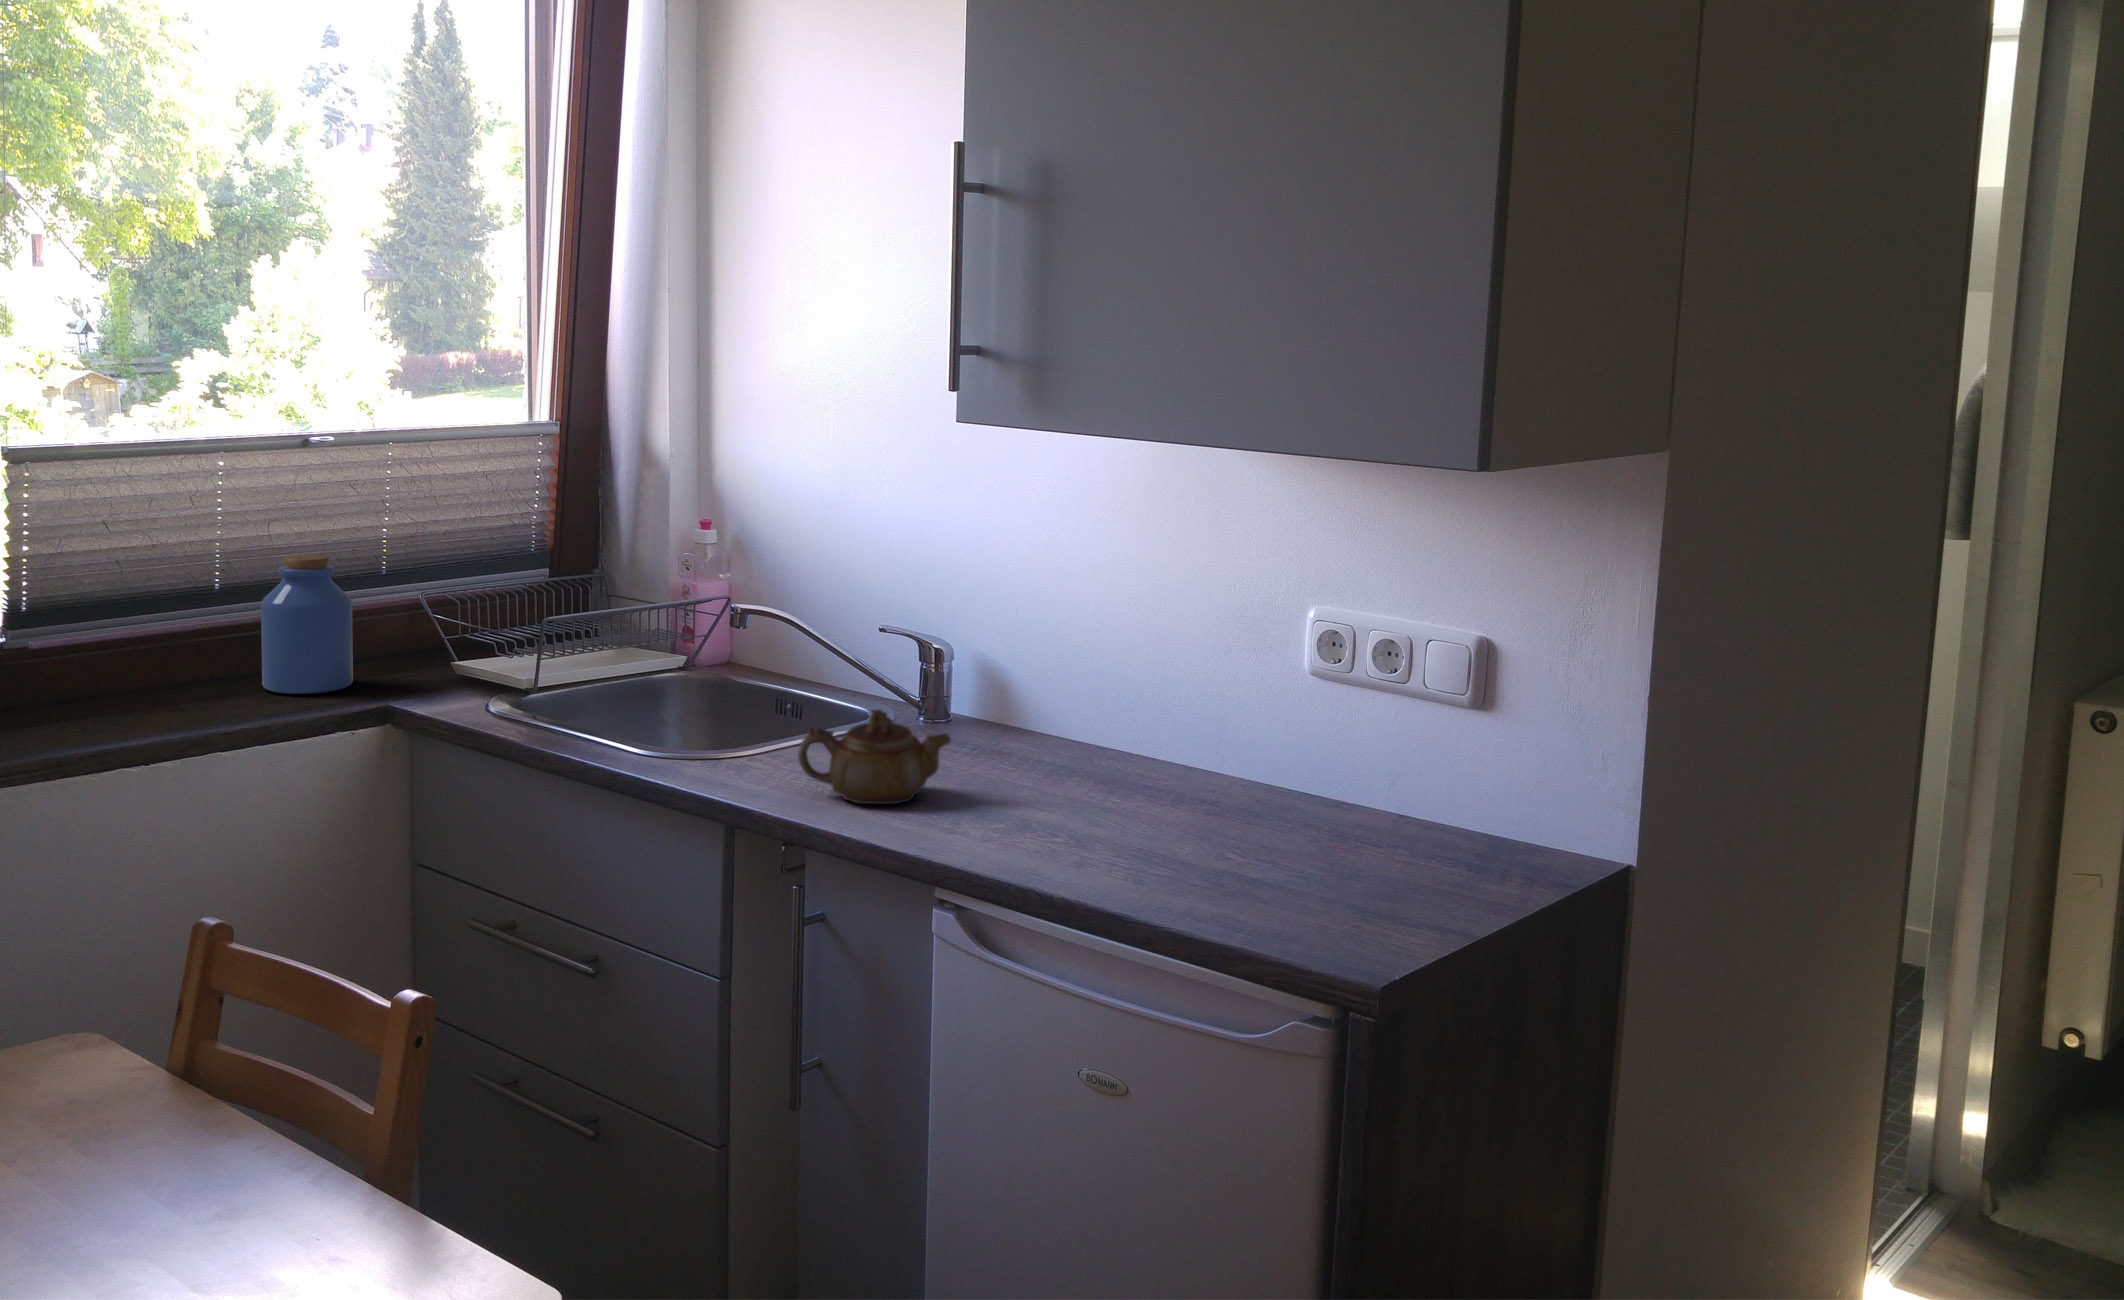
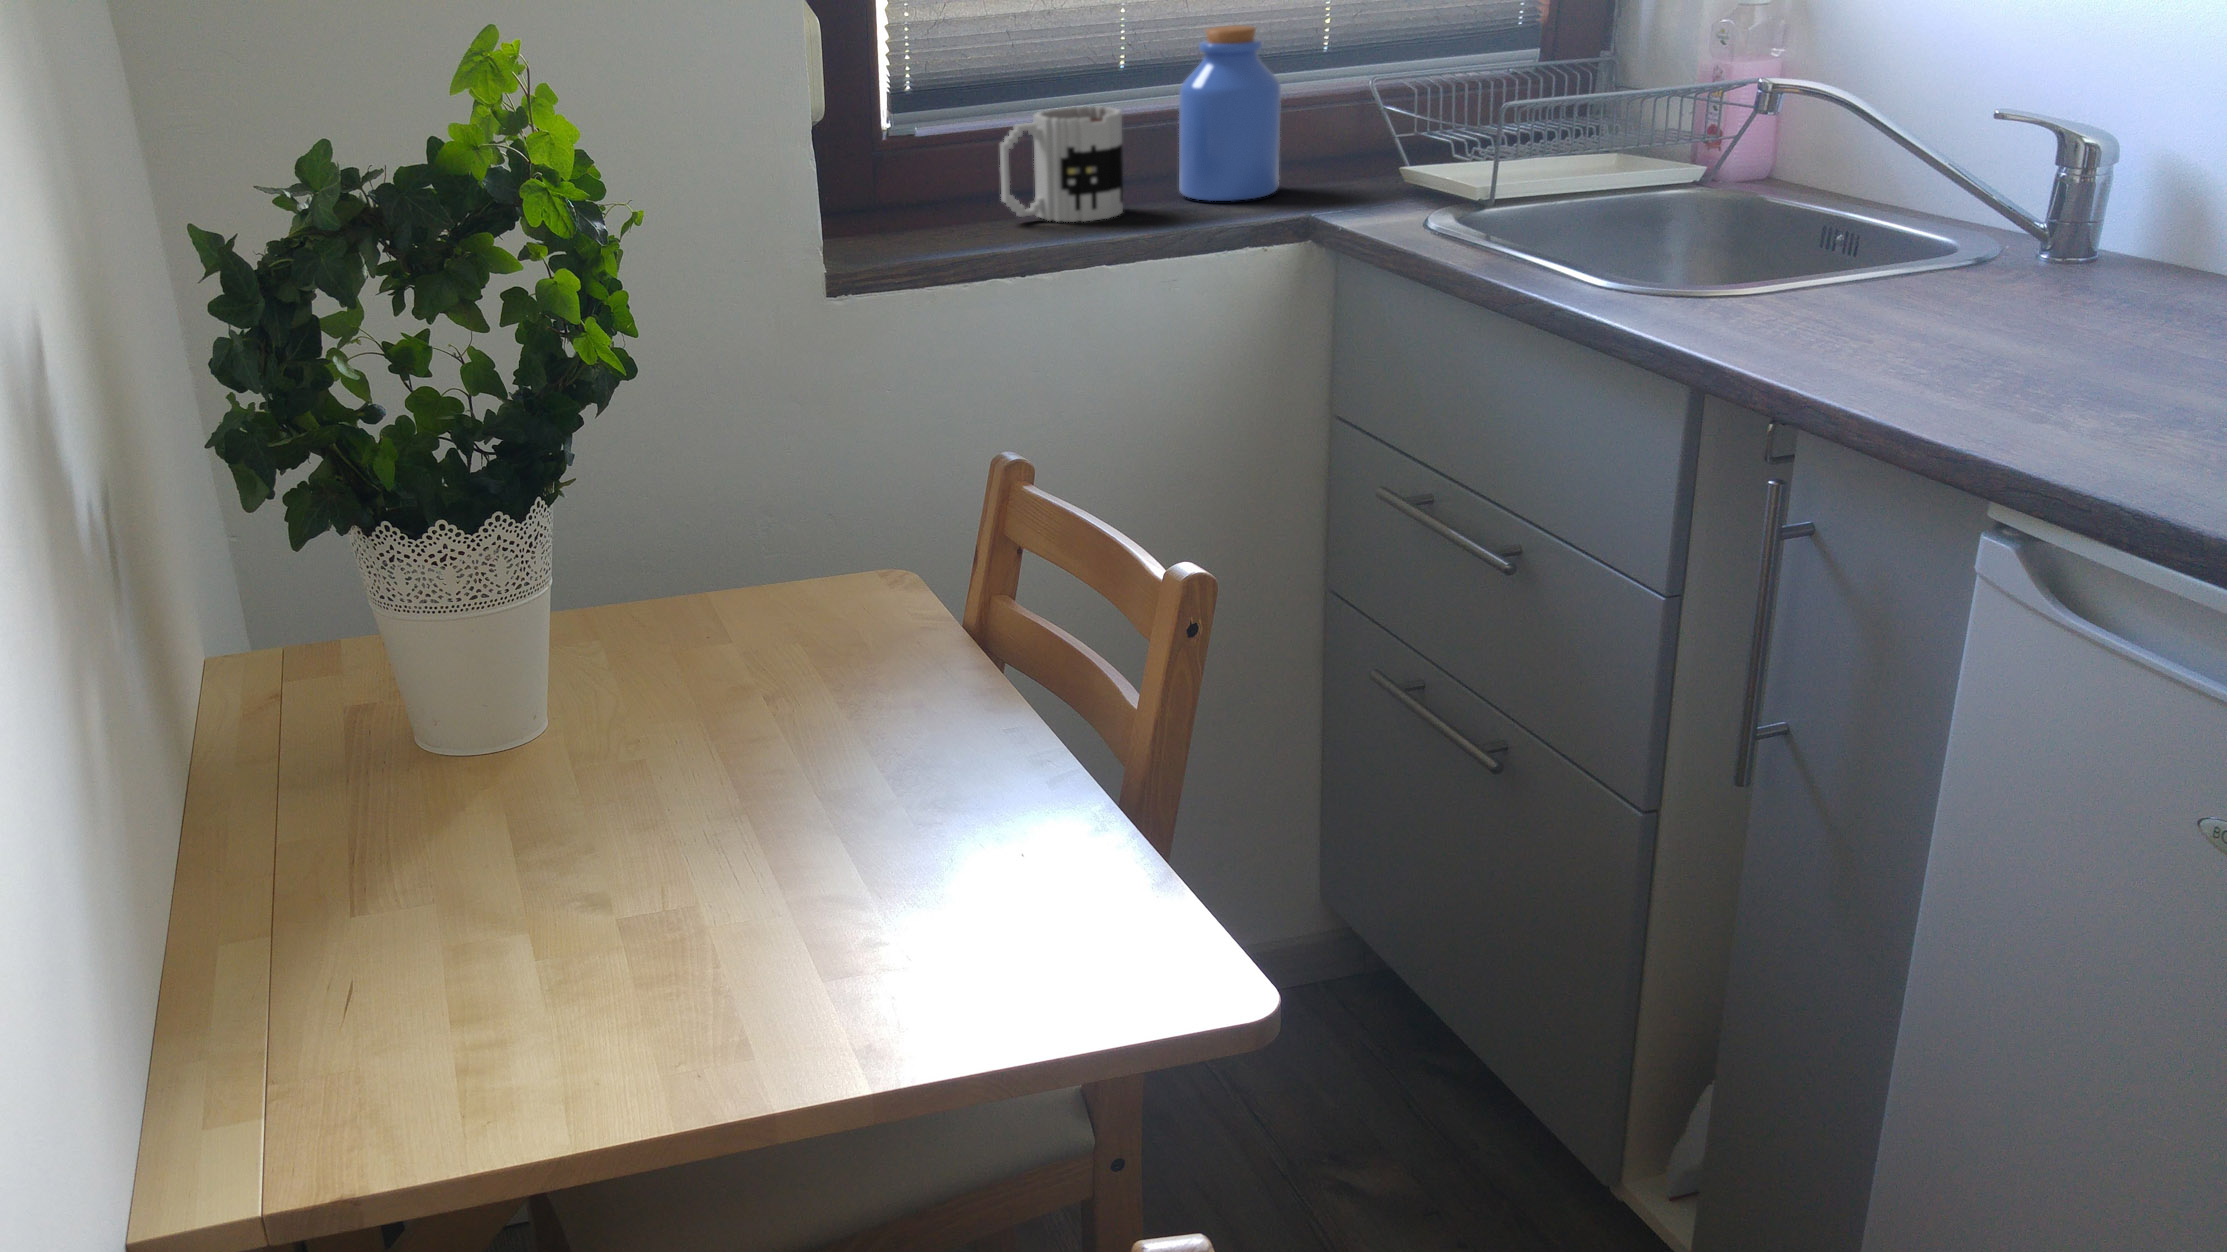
mug: none [95,619,216,718] -> present [1000,106,1123,222]
teapot: present [798,710,951,804] -> none [1812,225,2072,374]

